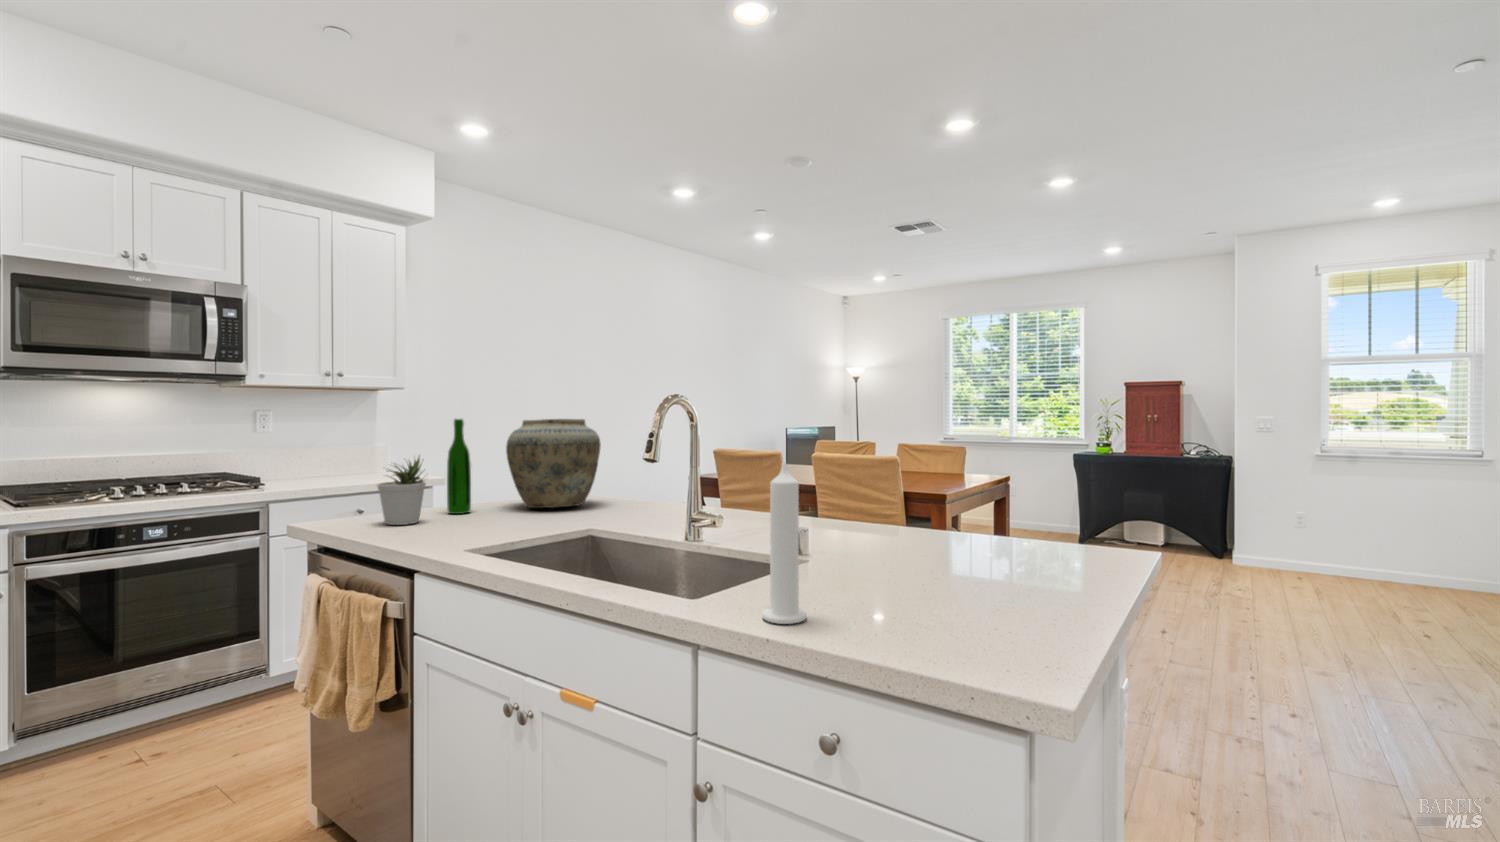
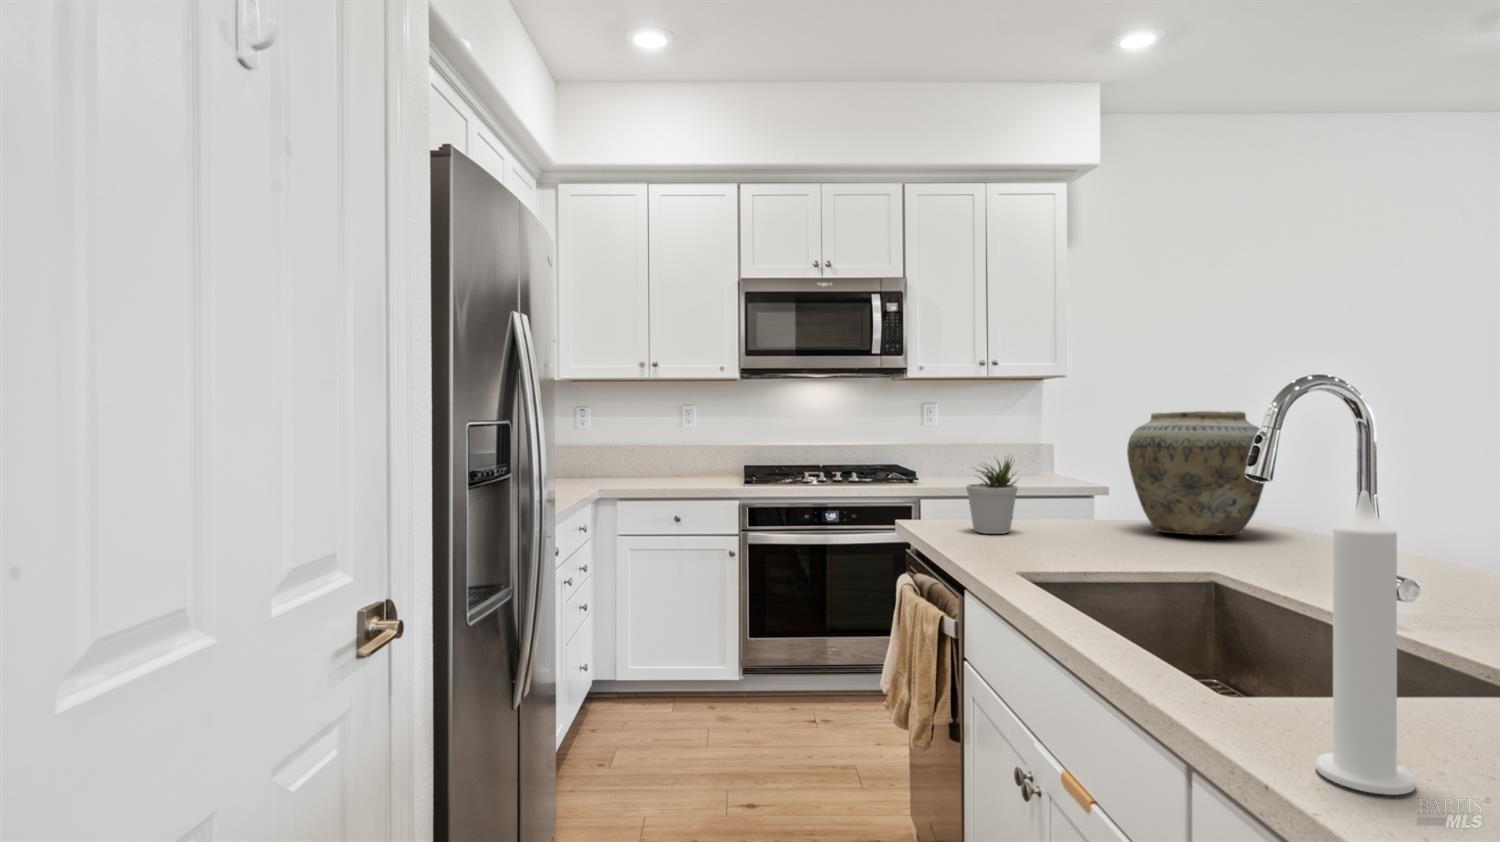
wine bottle: present [447,419,471,514] -> none [1052,412,1081,529]

